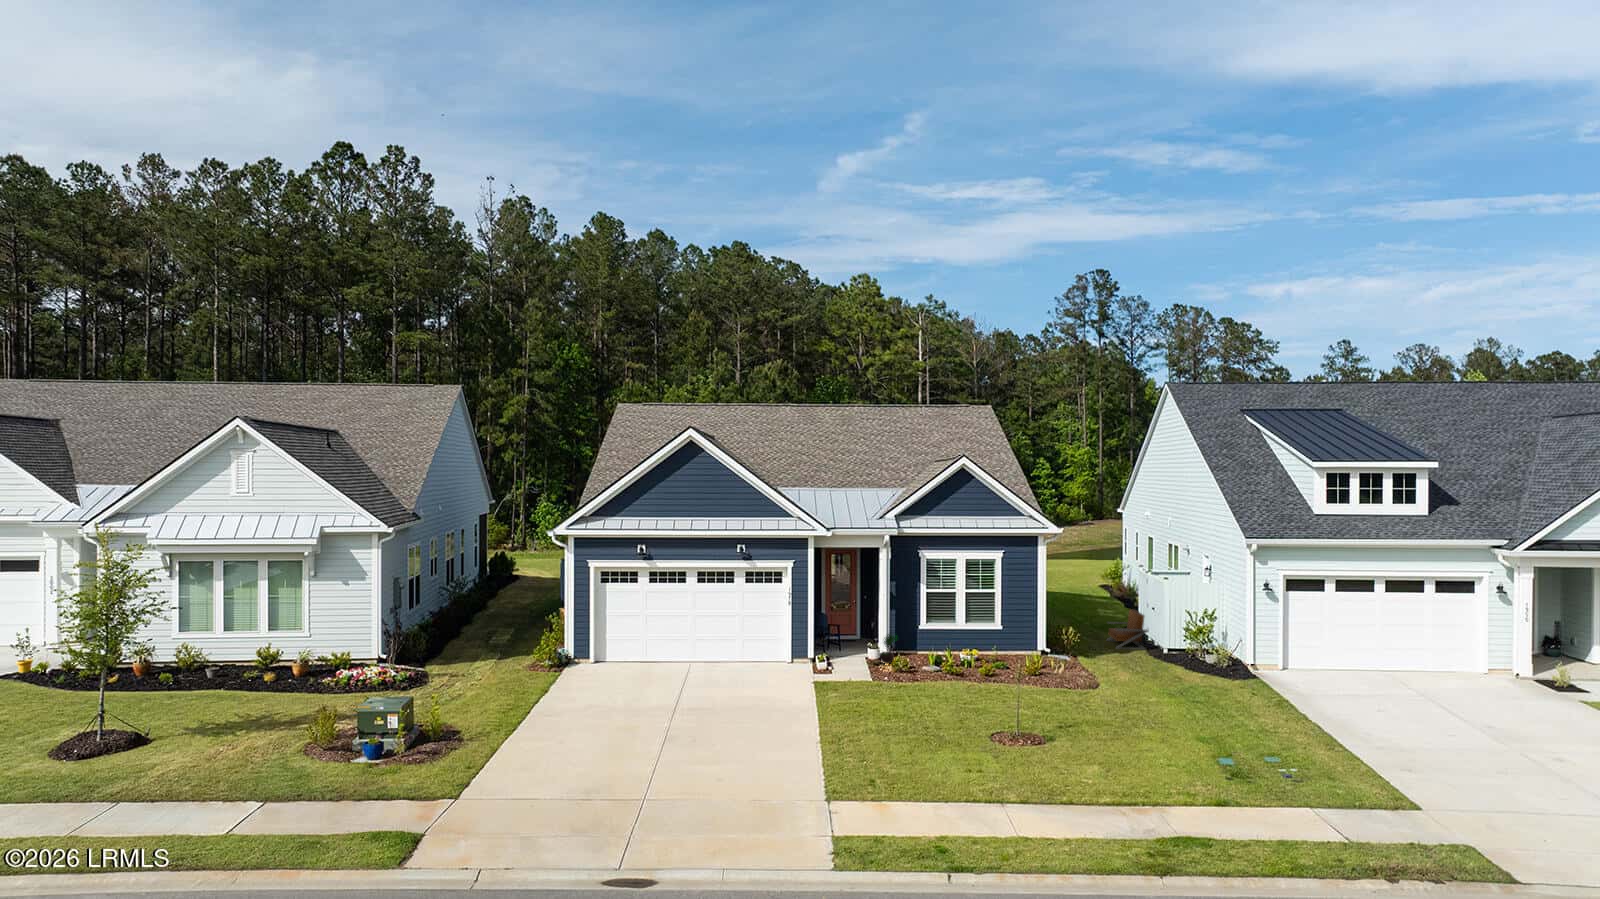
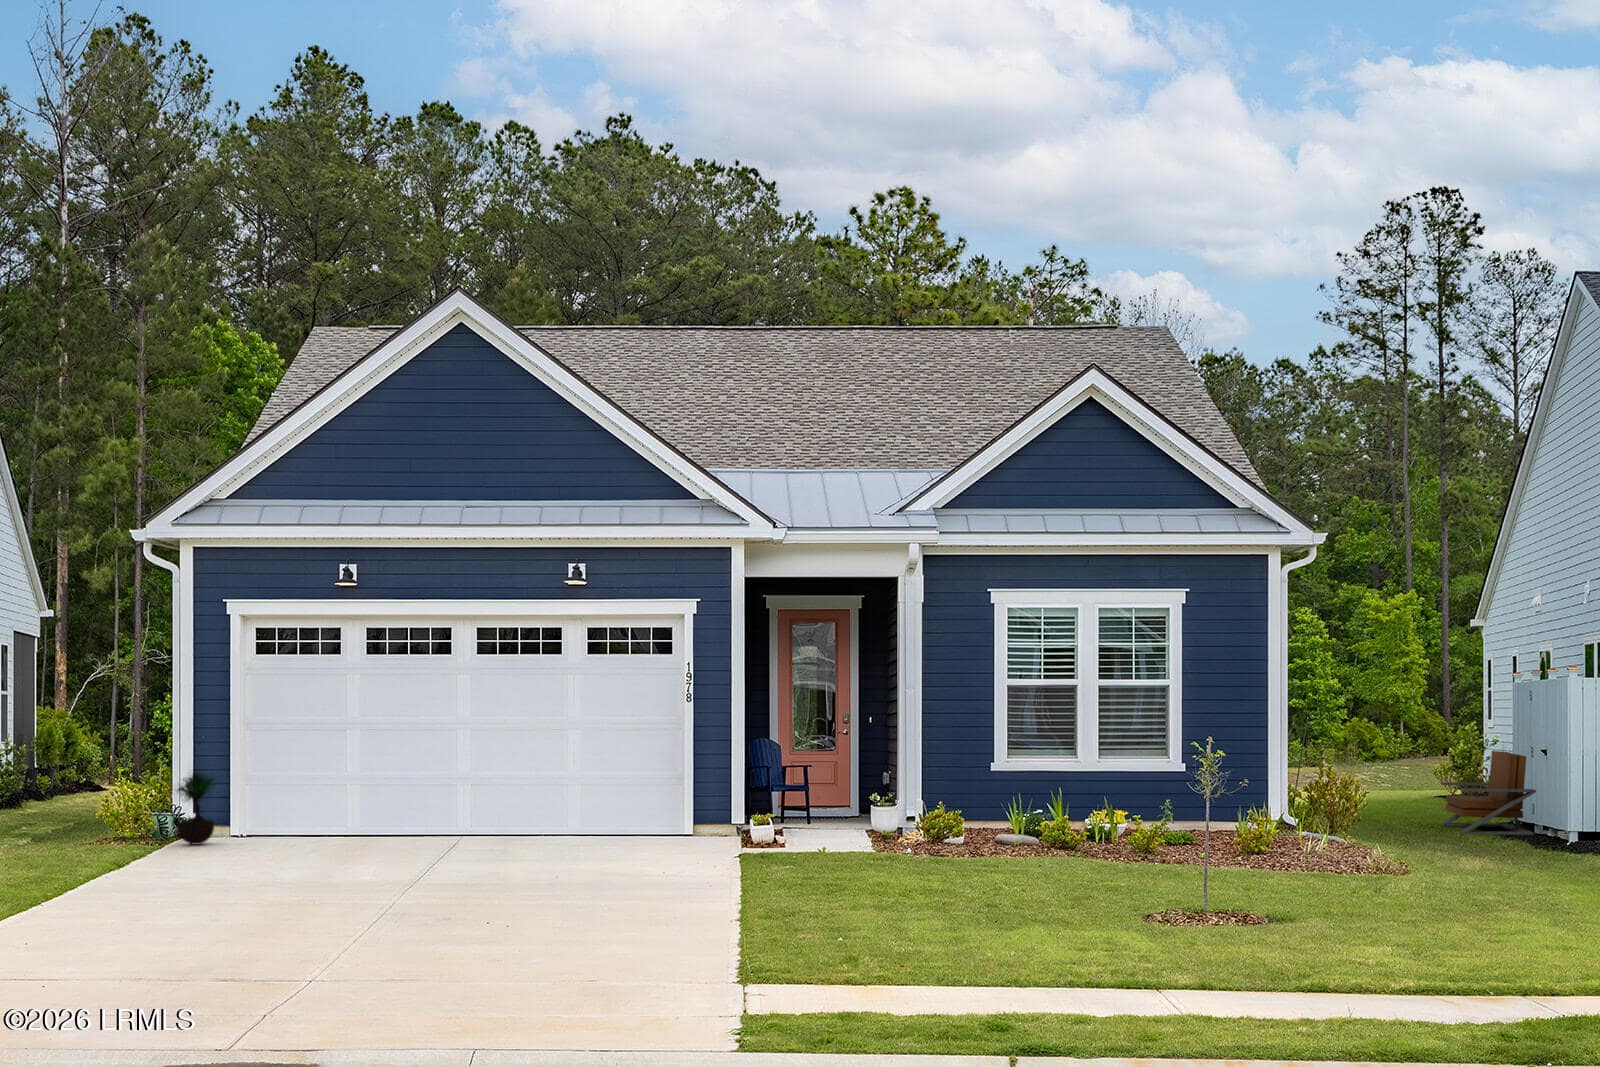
potted tree: present [880,634,897,664] -> present [177,771,217,844]

